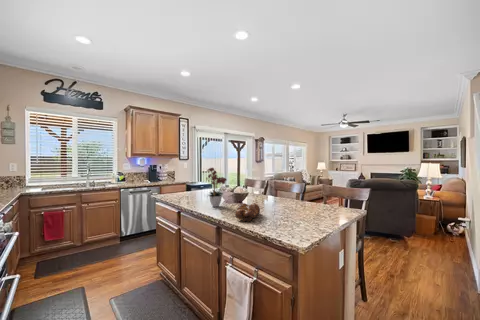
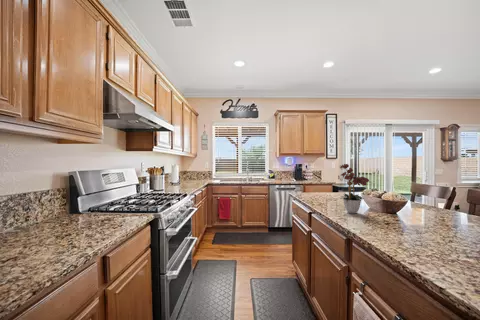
bread loaf: present [235,203,260,221] -> none [370,214,419,240]

